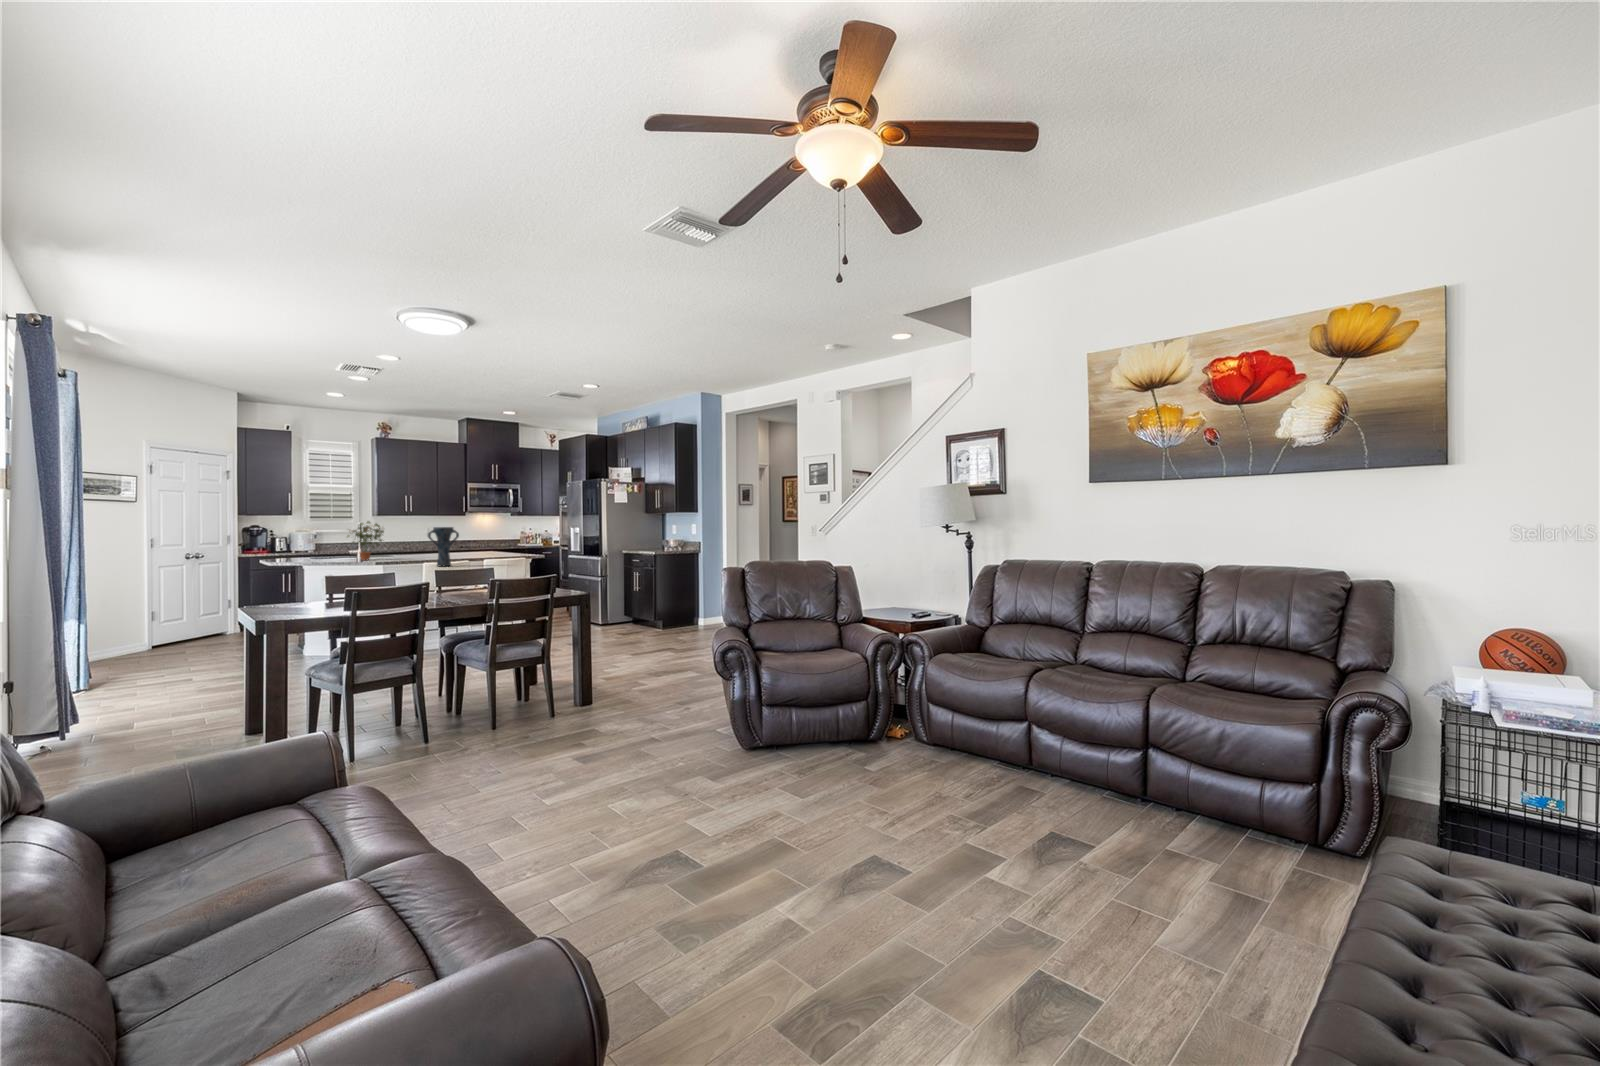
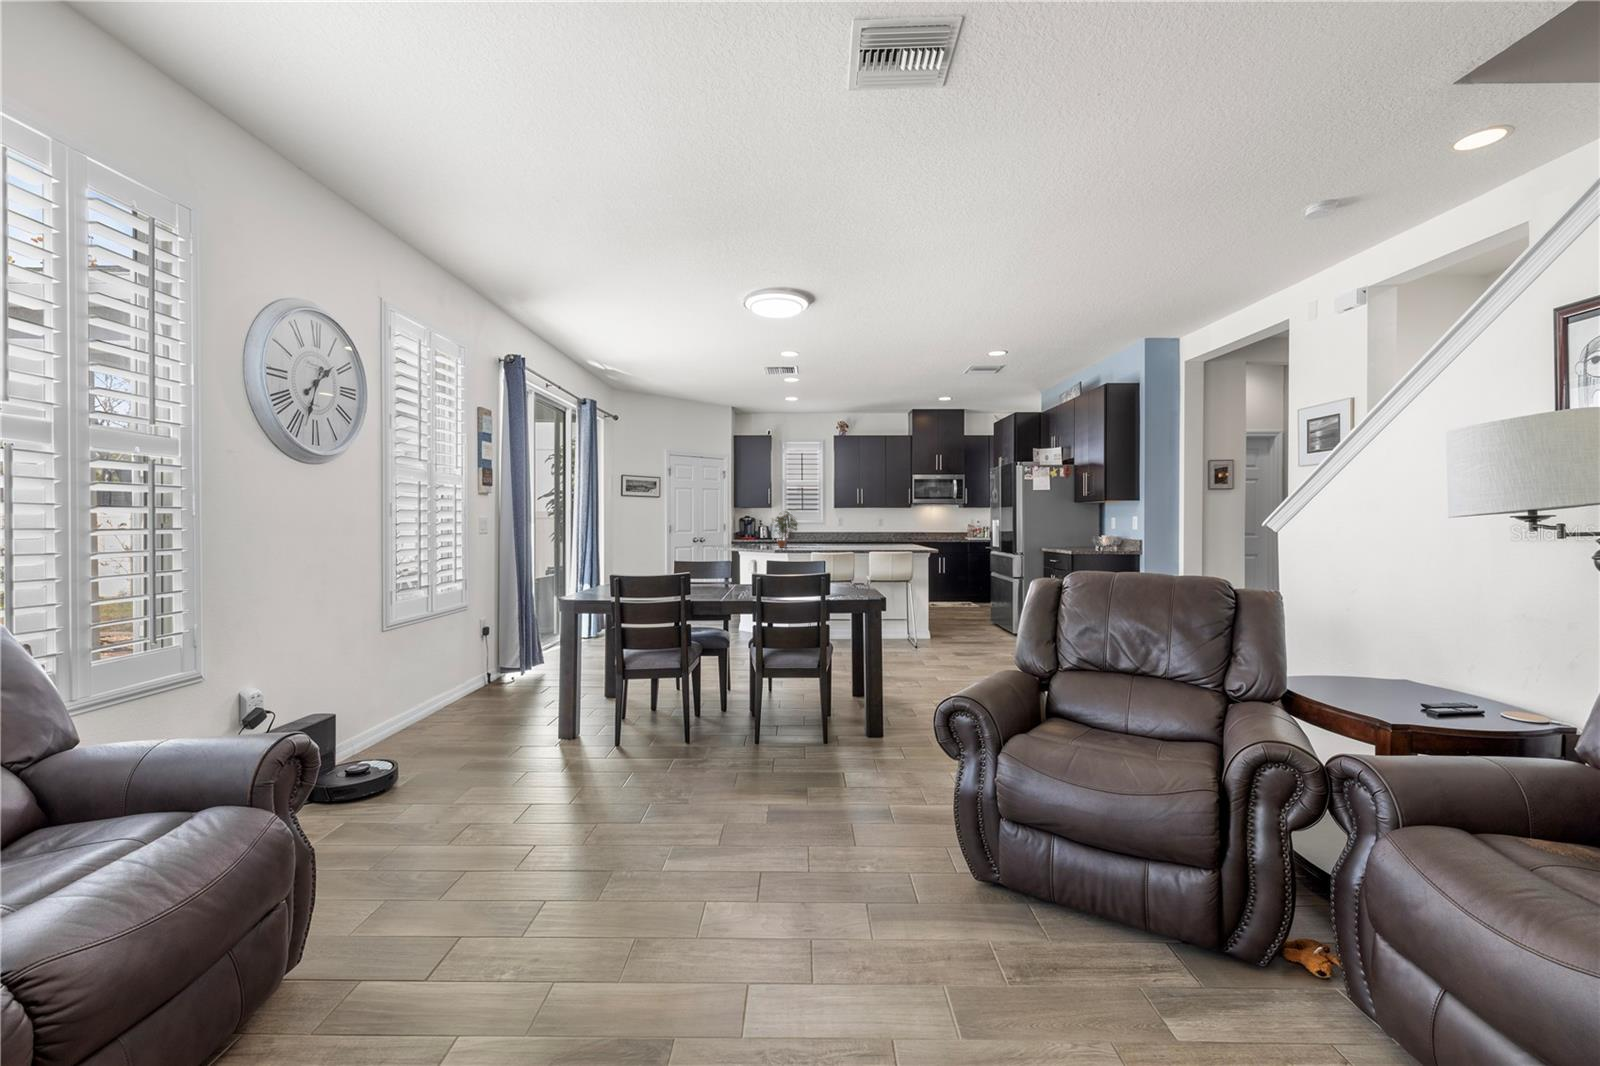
vase: present [428,527,459,566] -> none [805,516,837,556]

